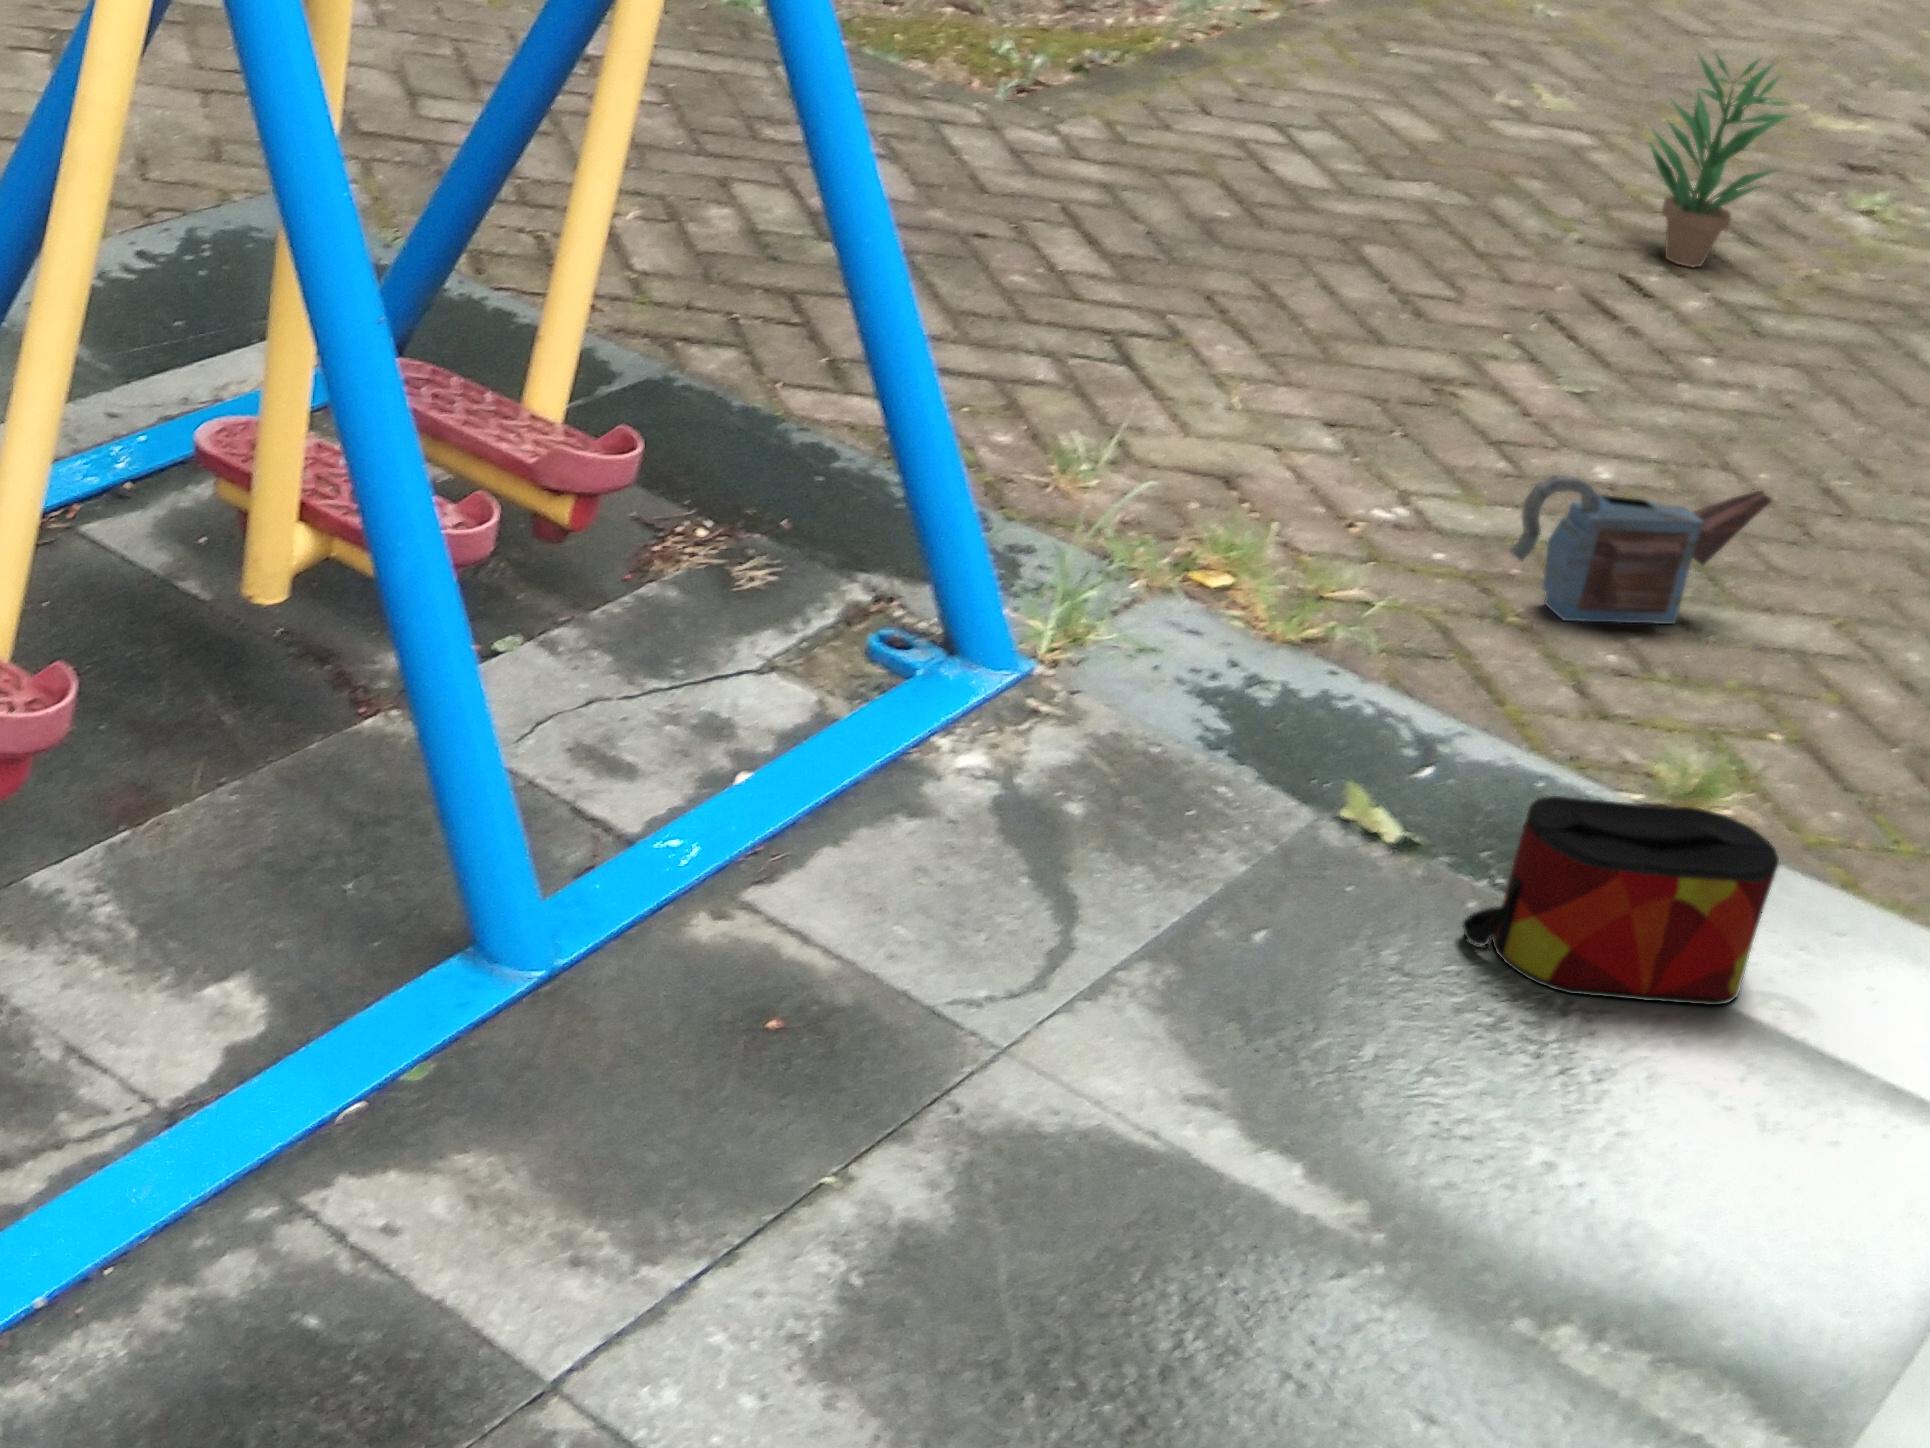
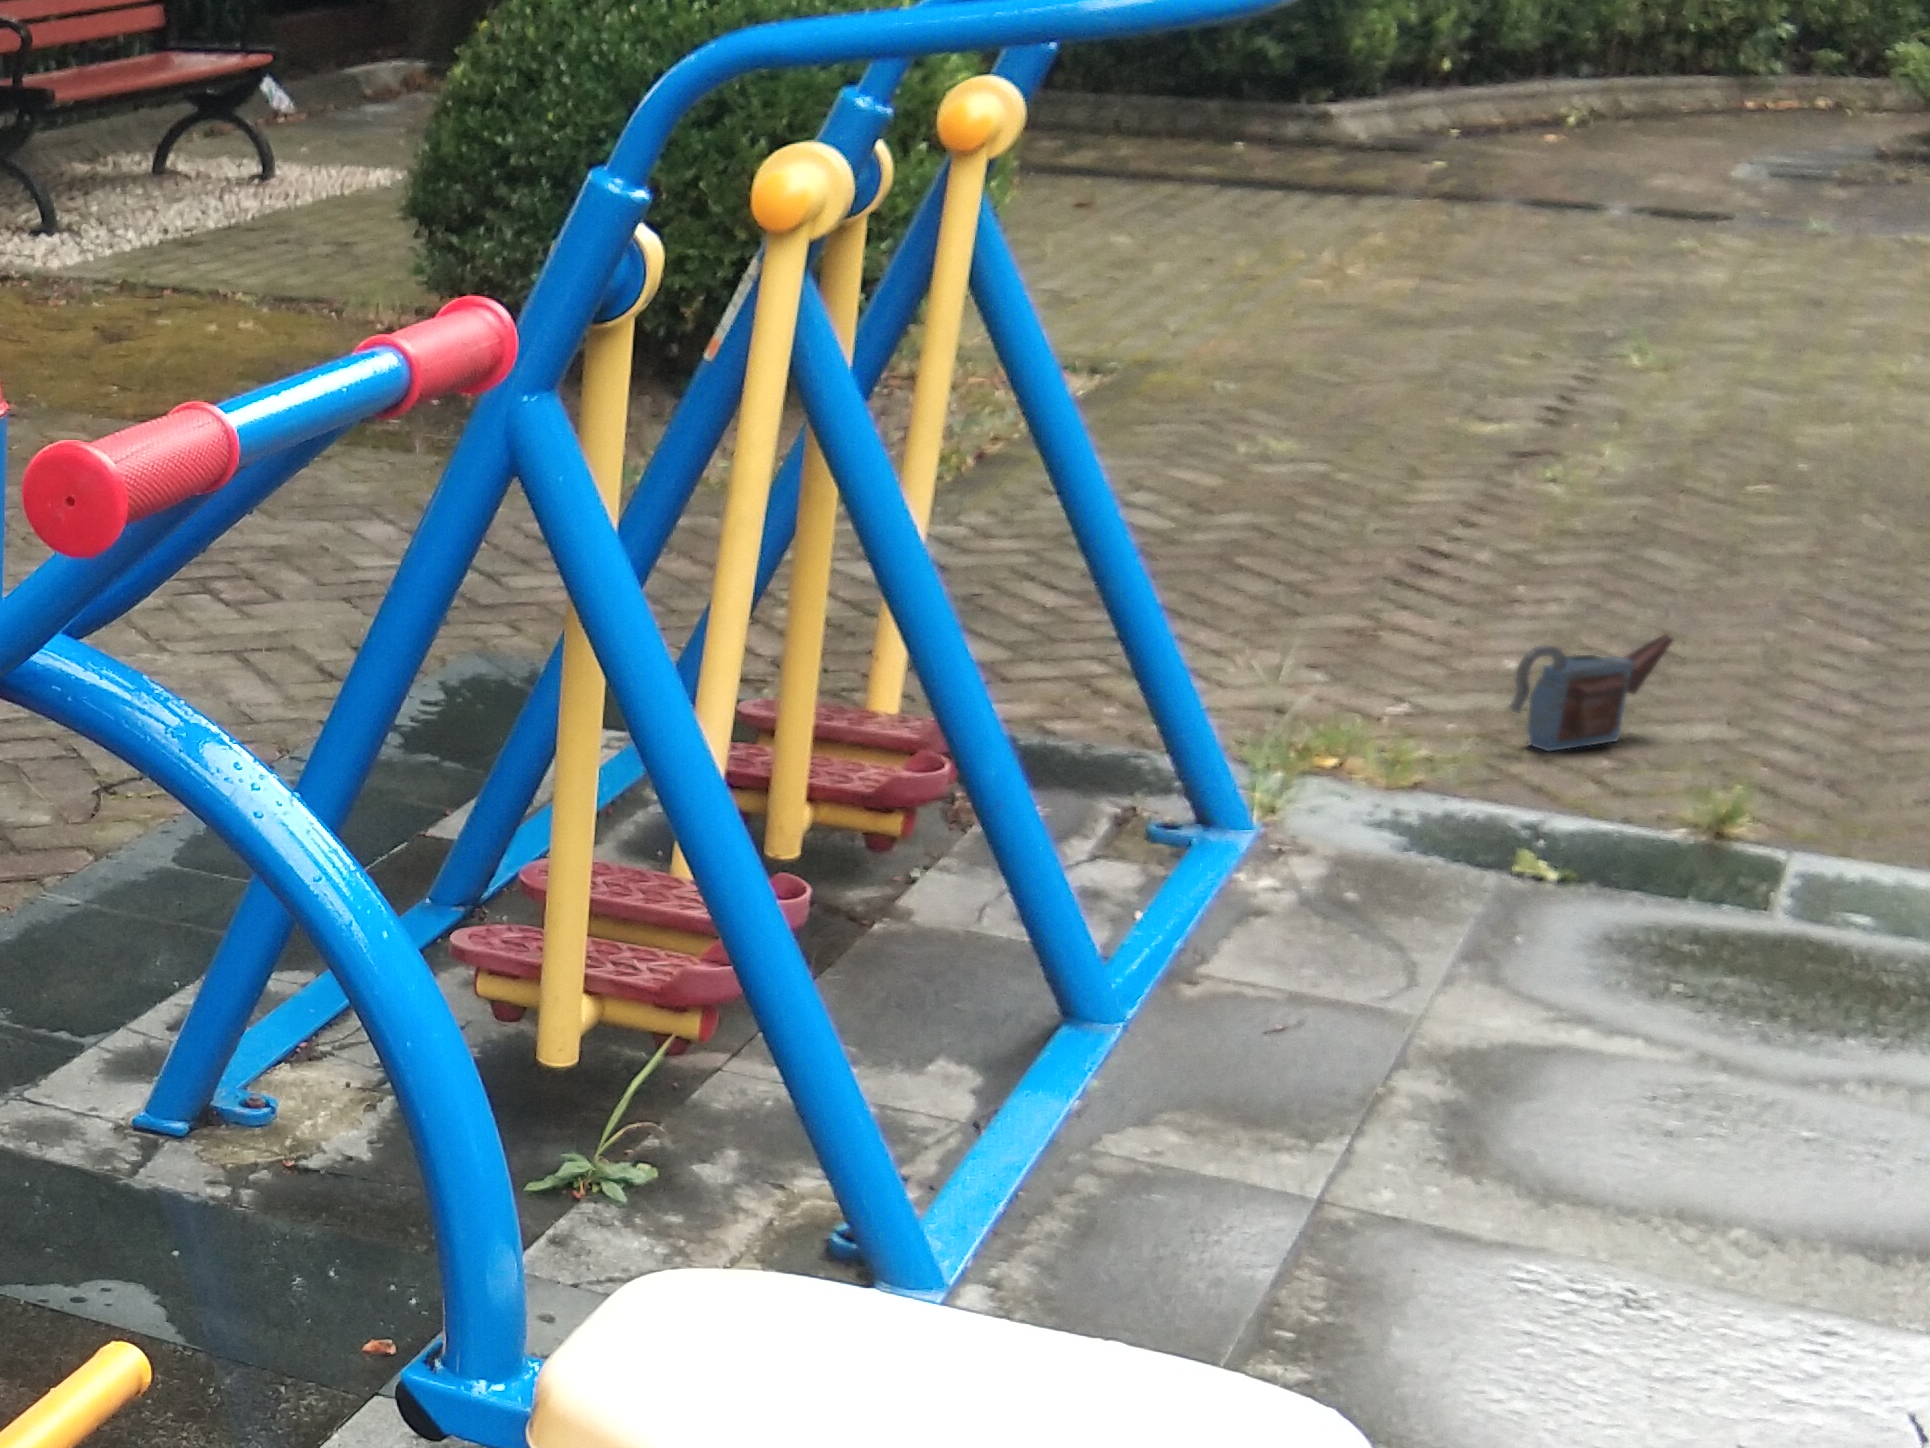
potted plant: present [1650,54,1788,268] -> none [1417,357,1538,534]
bag: present [1463,796,1779,1005] -> none [1646,793,1850,923]

